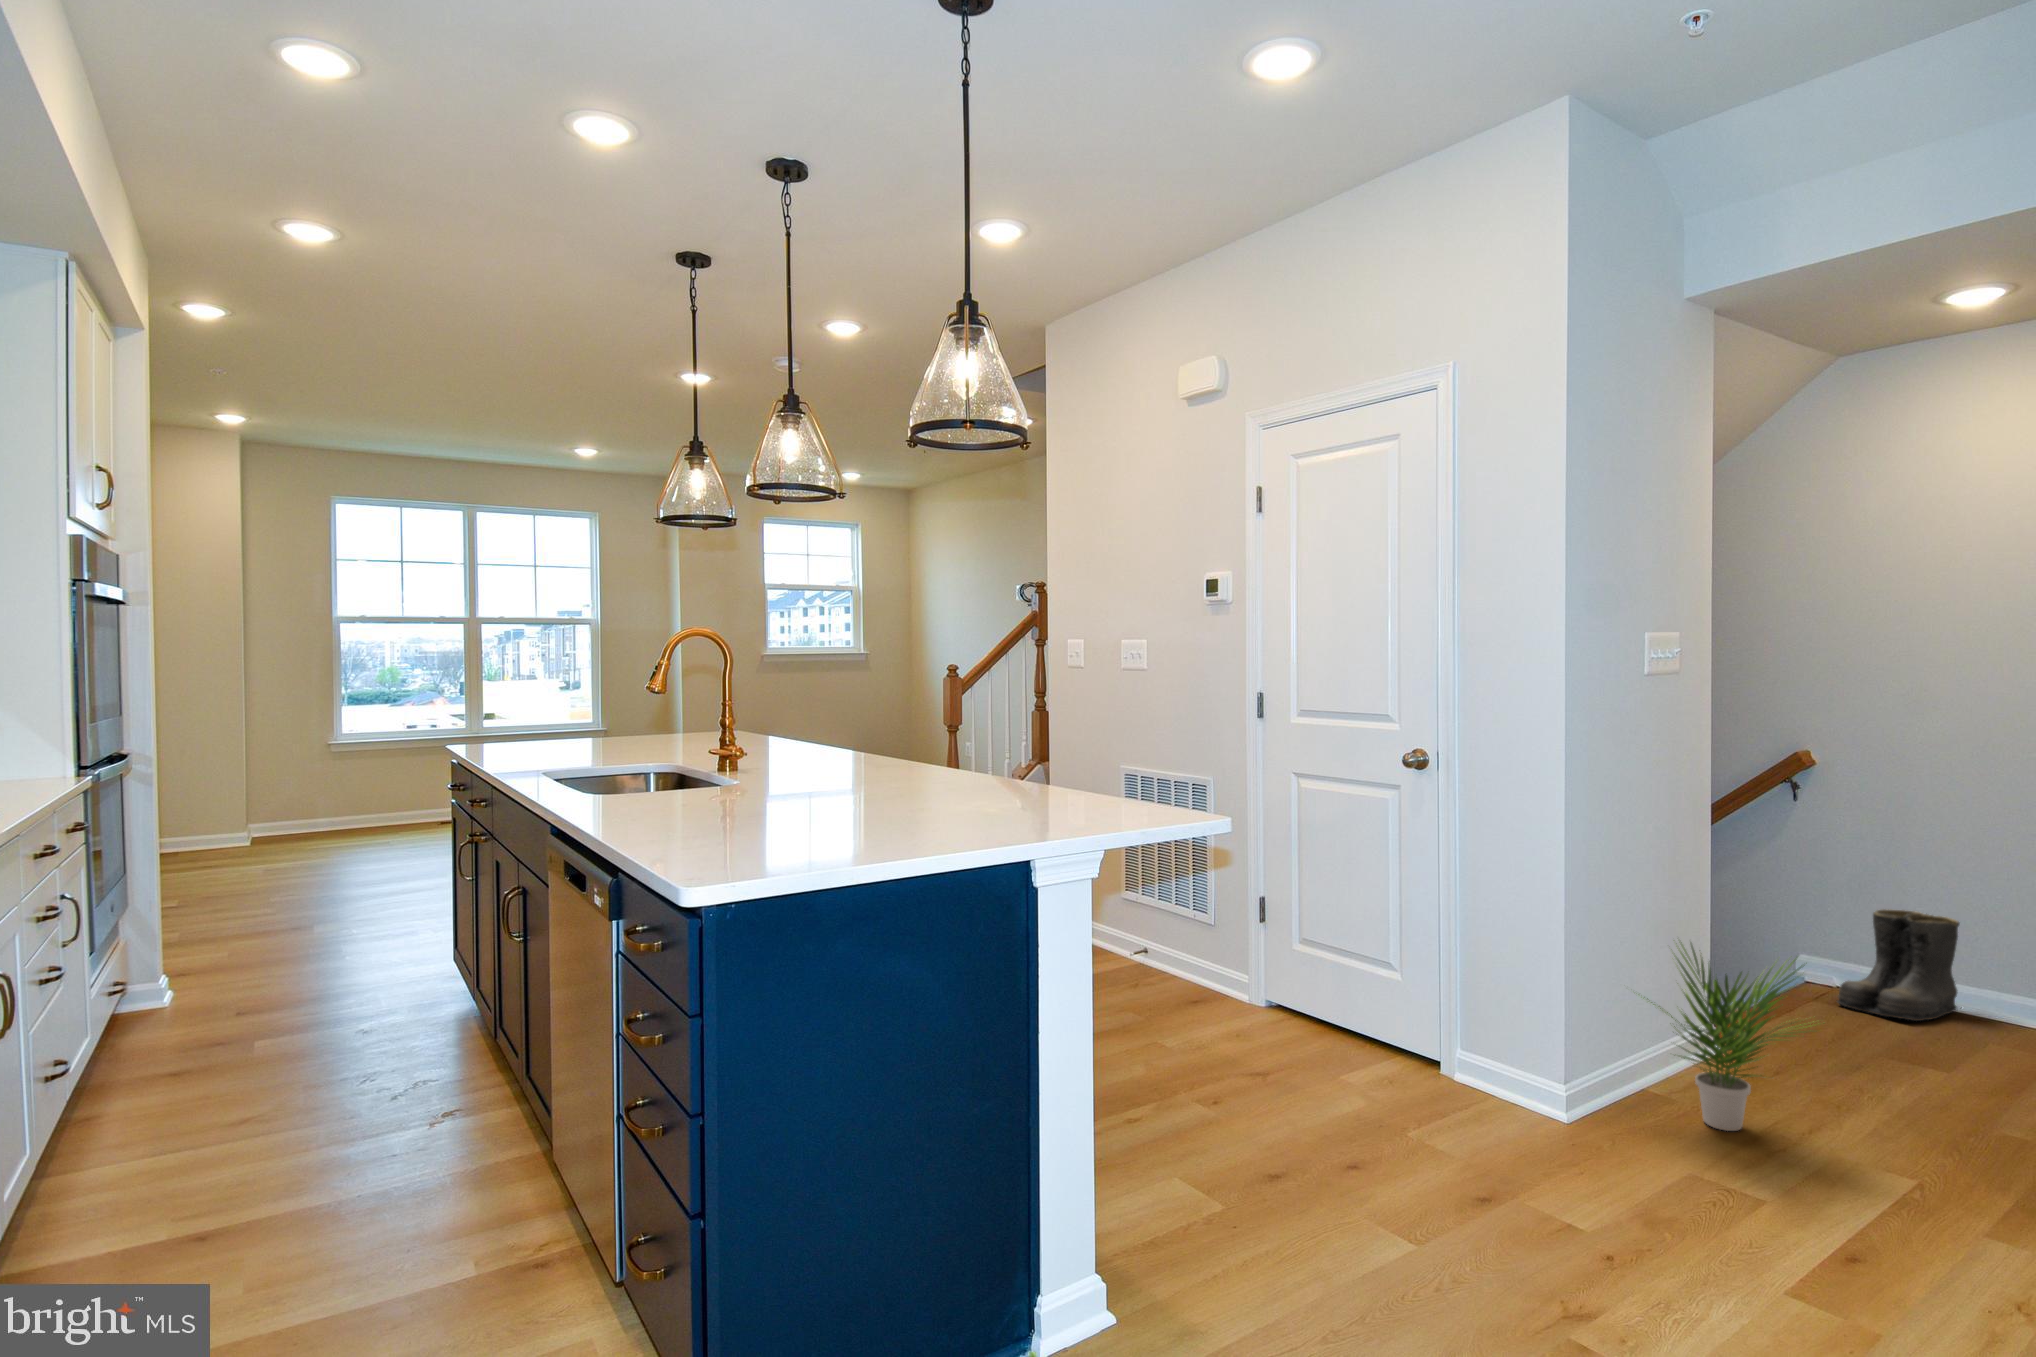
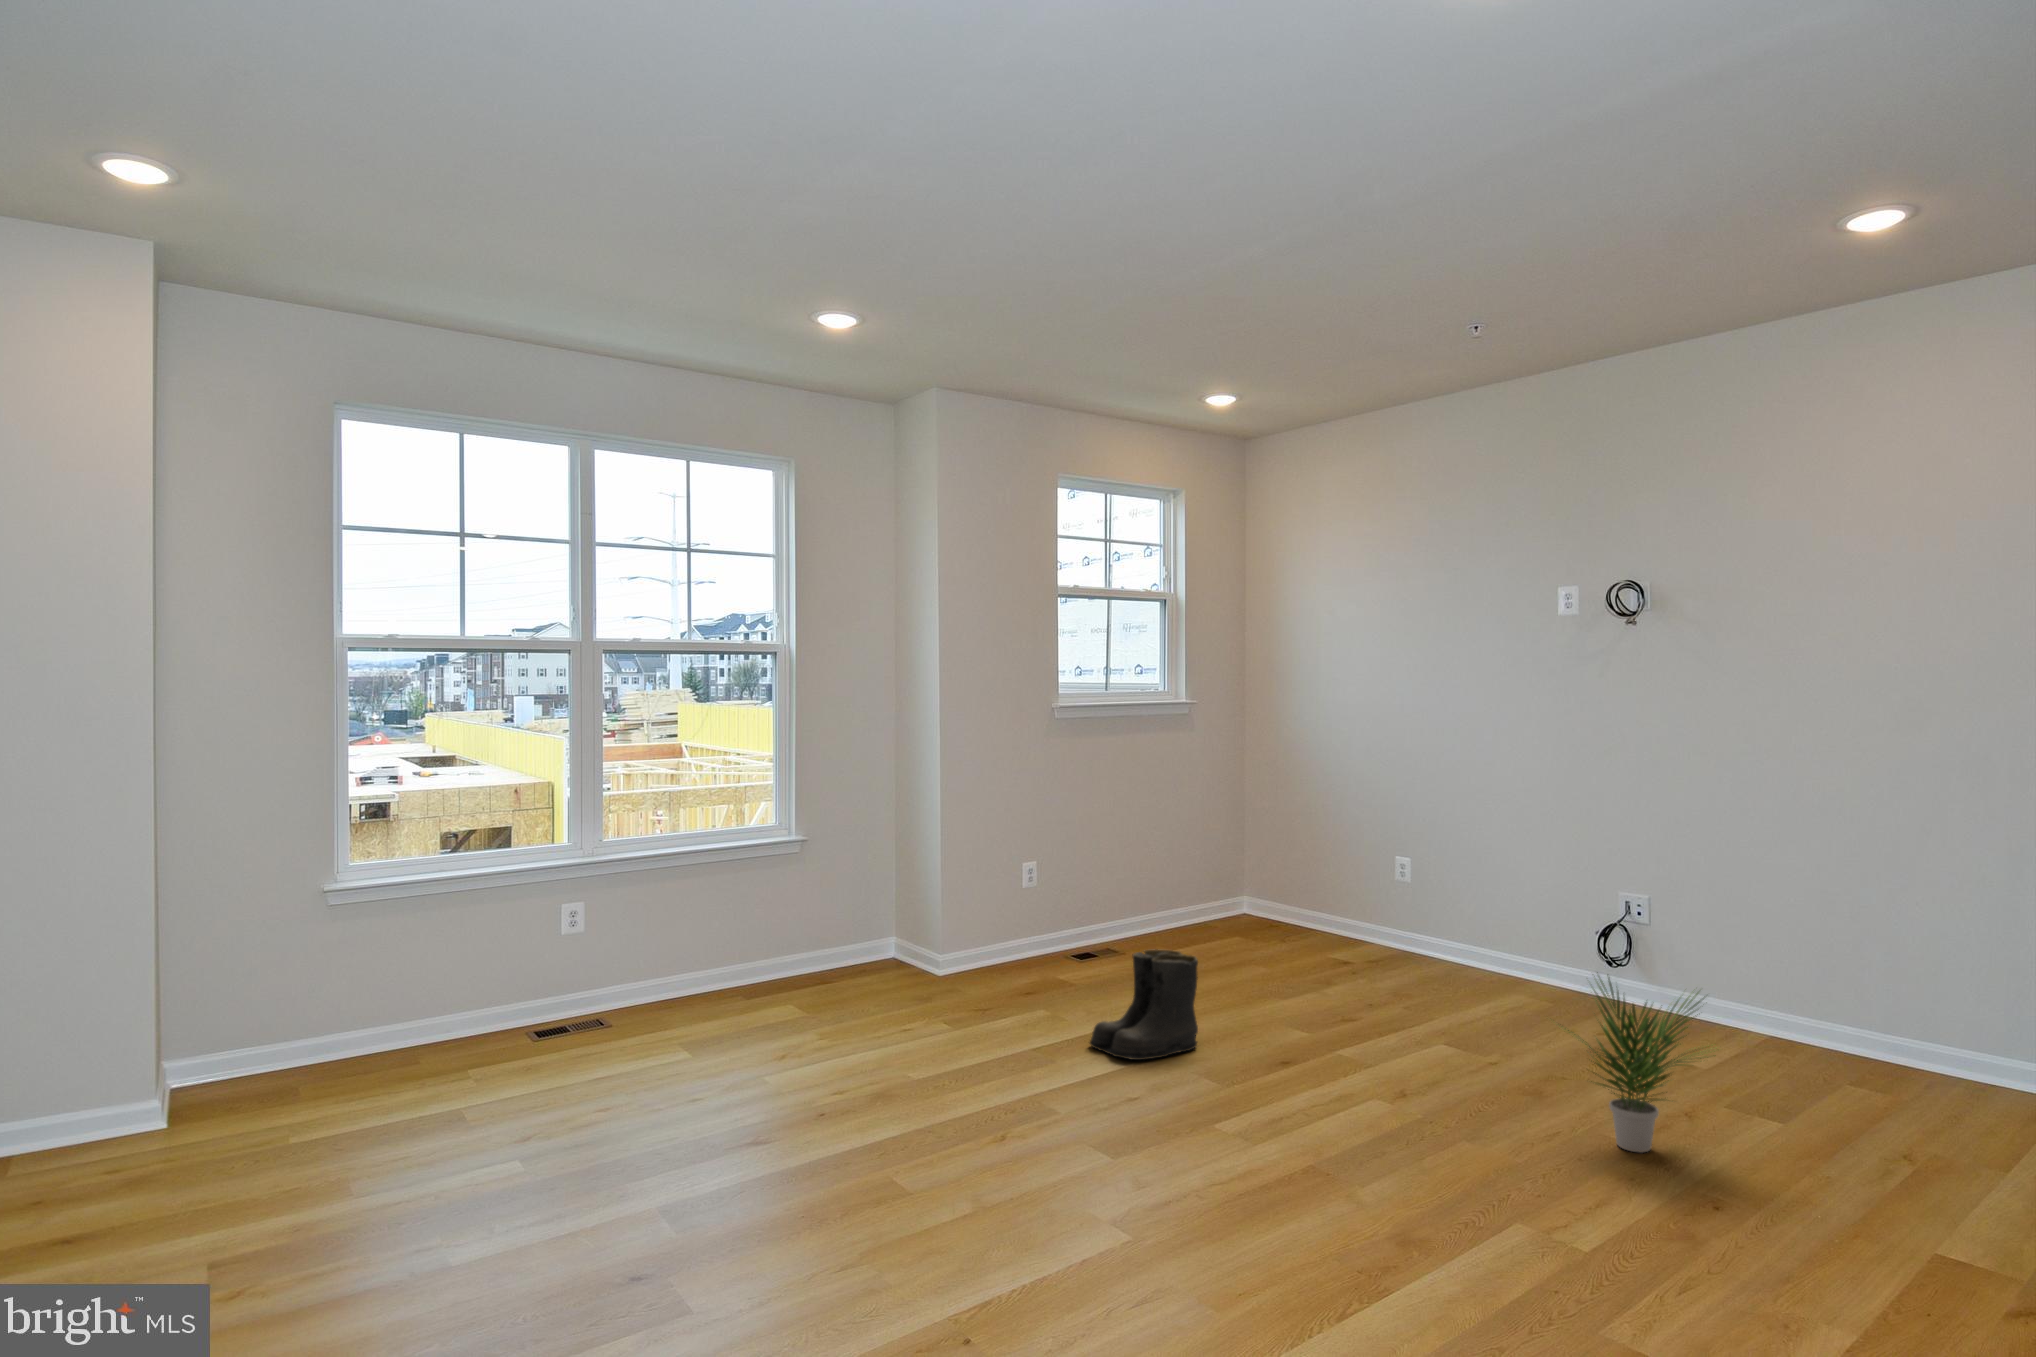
boots: present [1837,909,1960,1021] -> present [1090,949,1198,1060]

